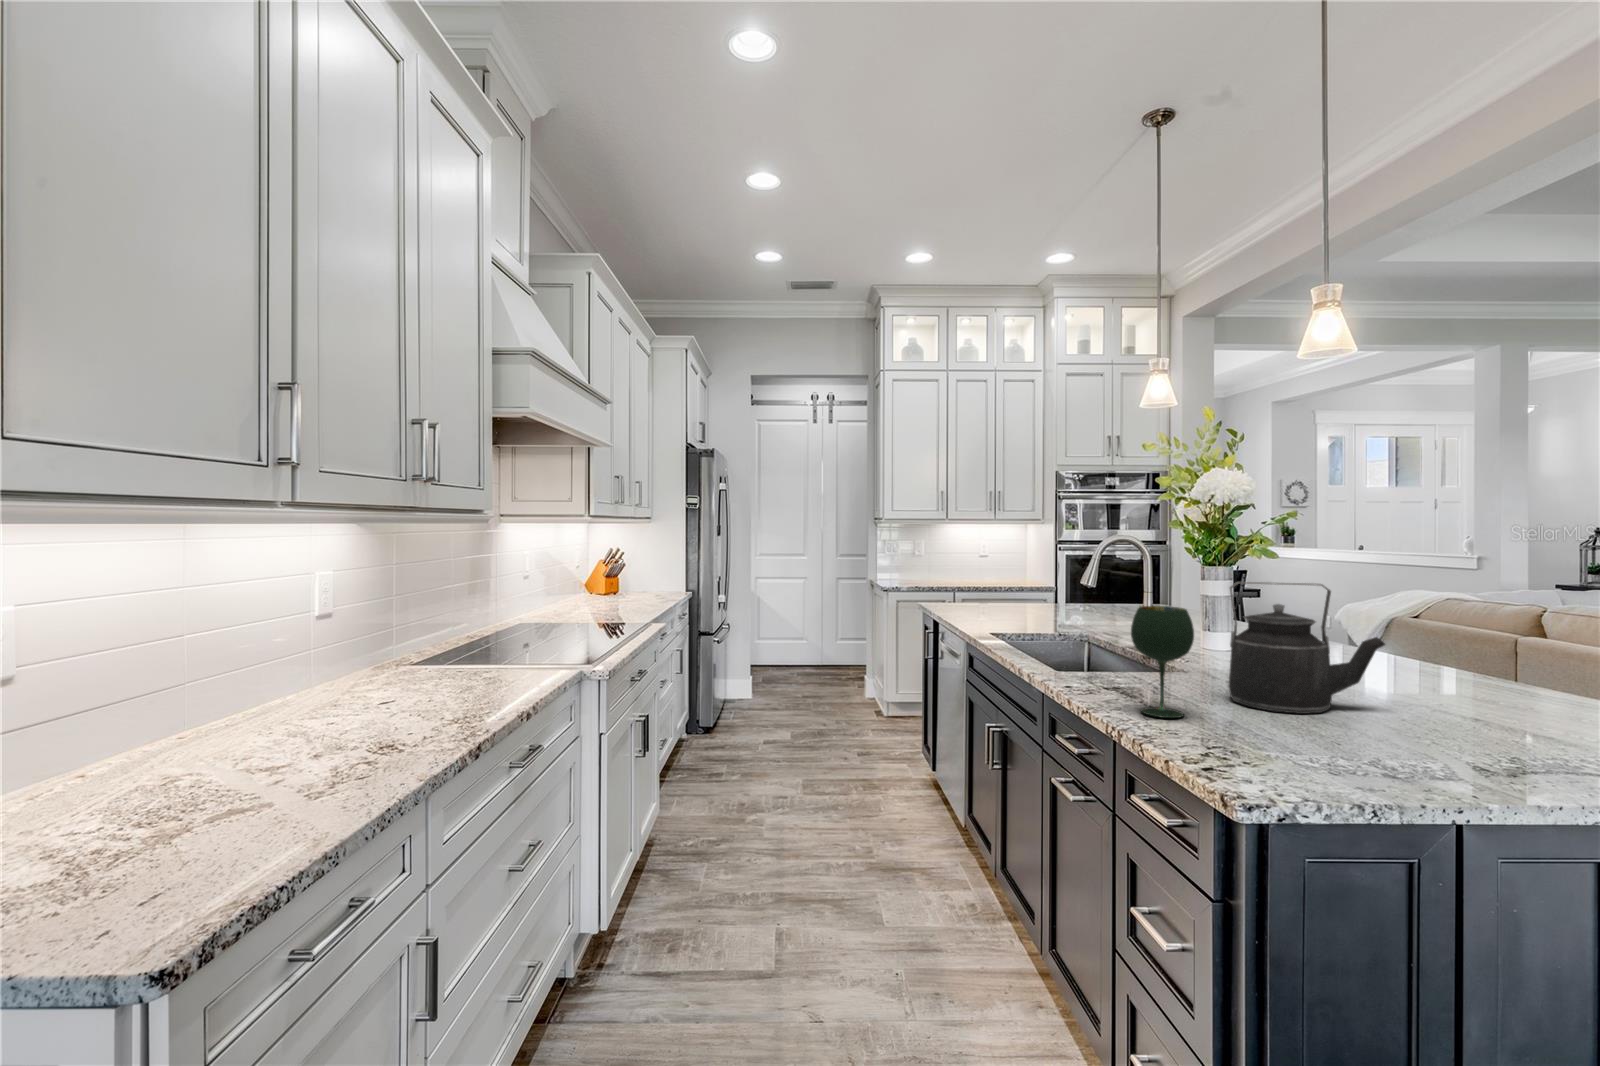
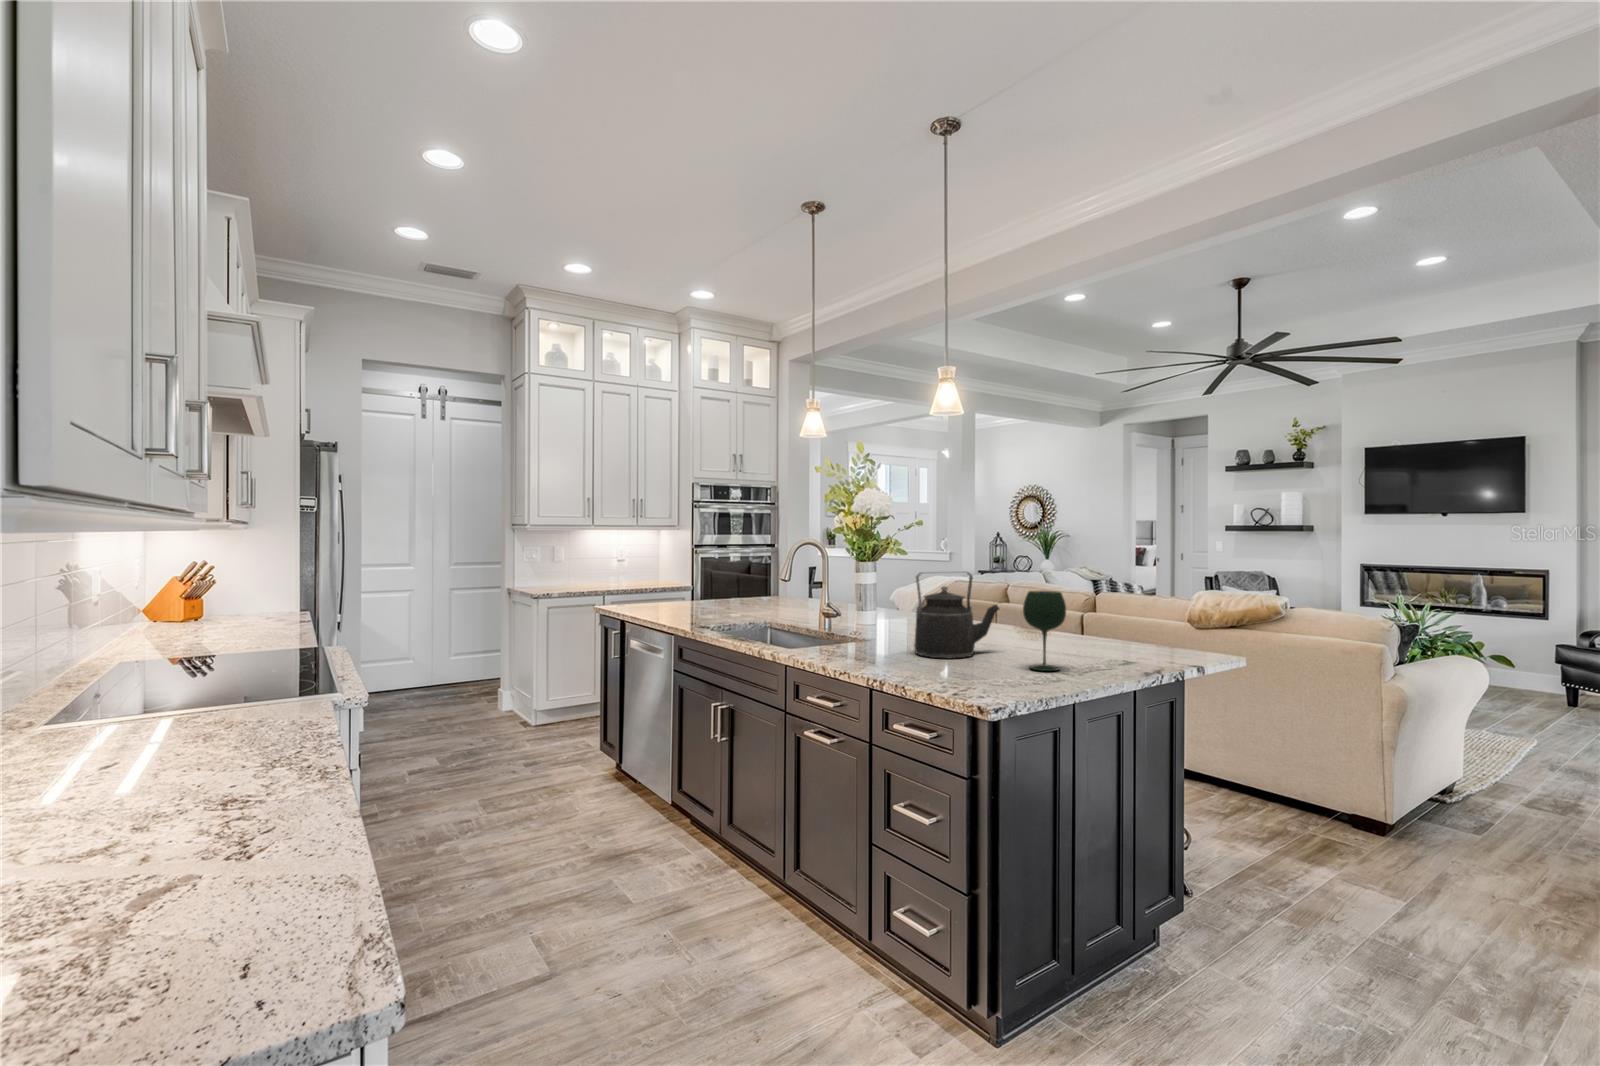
wine glass: present [1131,606,1194,718] -> present [1023,591,1066,671]

